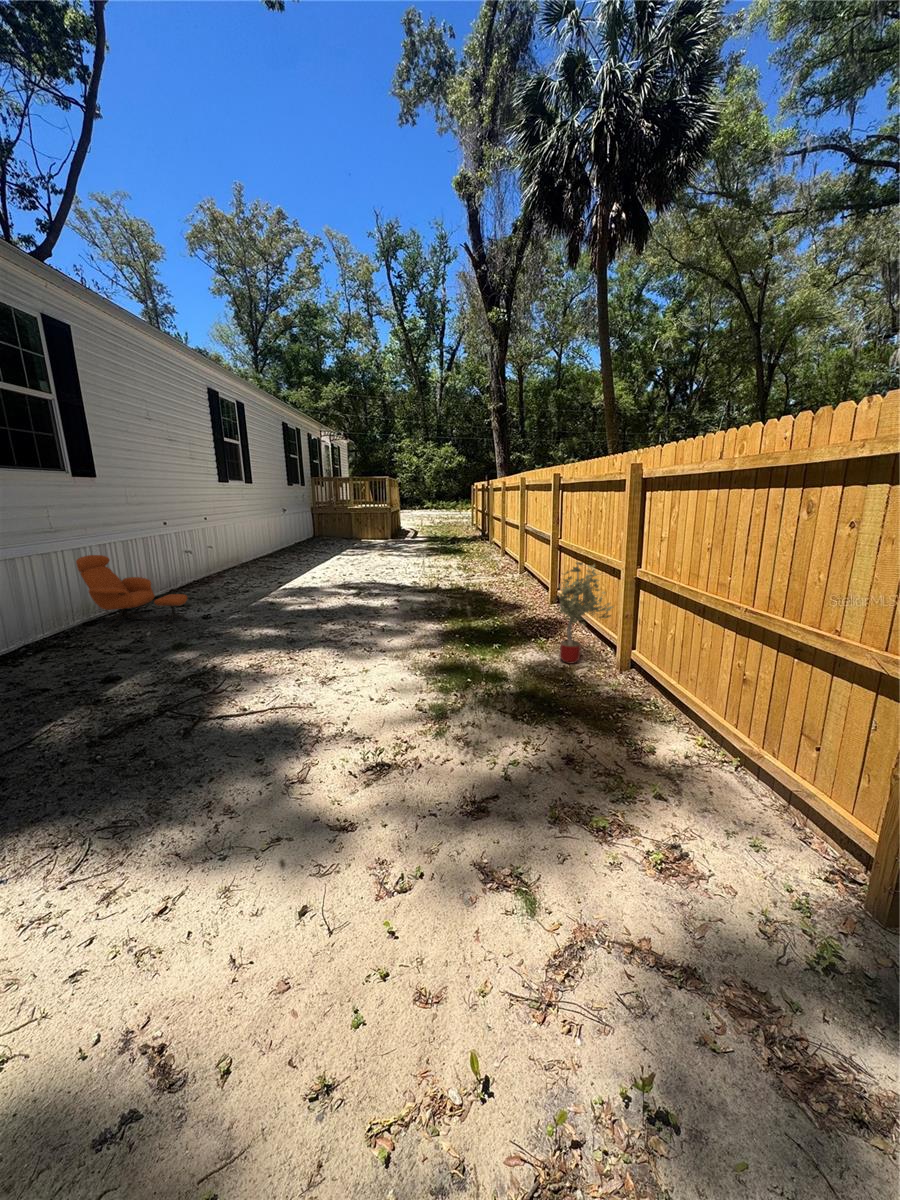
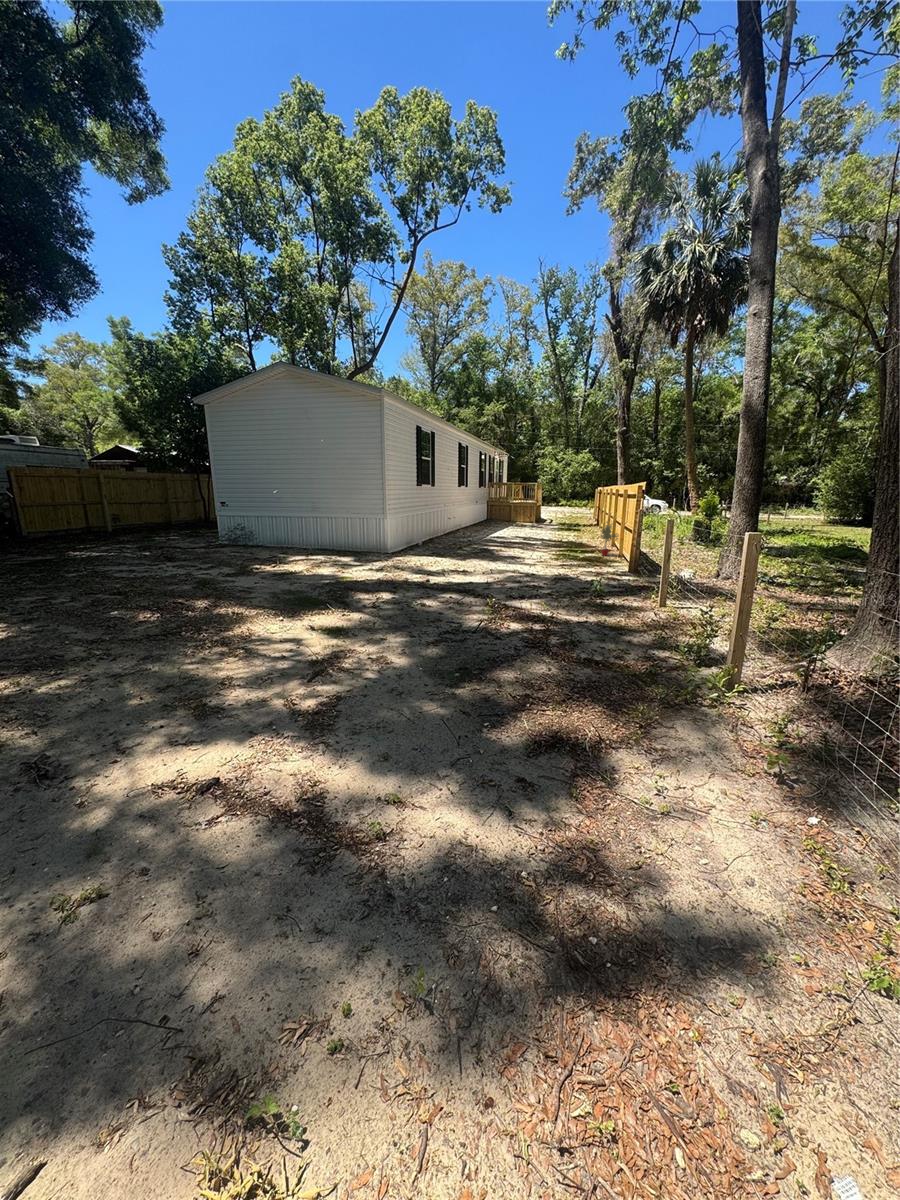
lounge chair: present [76,555,190,628] -> none [426,515,461,542]

